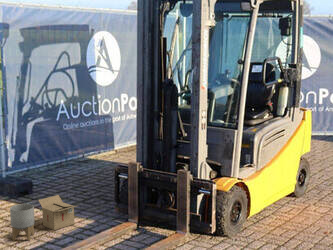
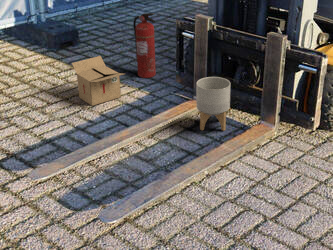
fire extinguisher: none [81,164,98,212] -> present [133,13,156,78]
planter: present [10,204,35,241] -> present [196,77,230,131]

